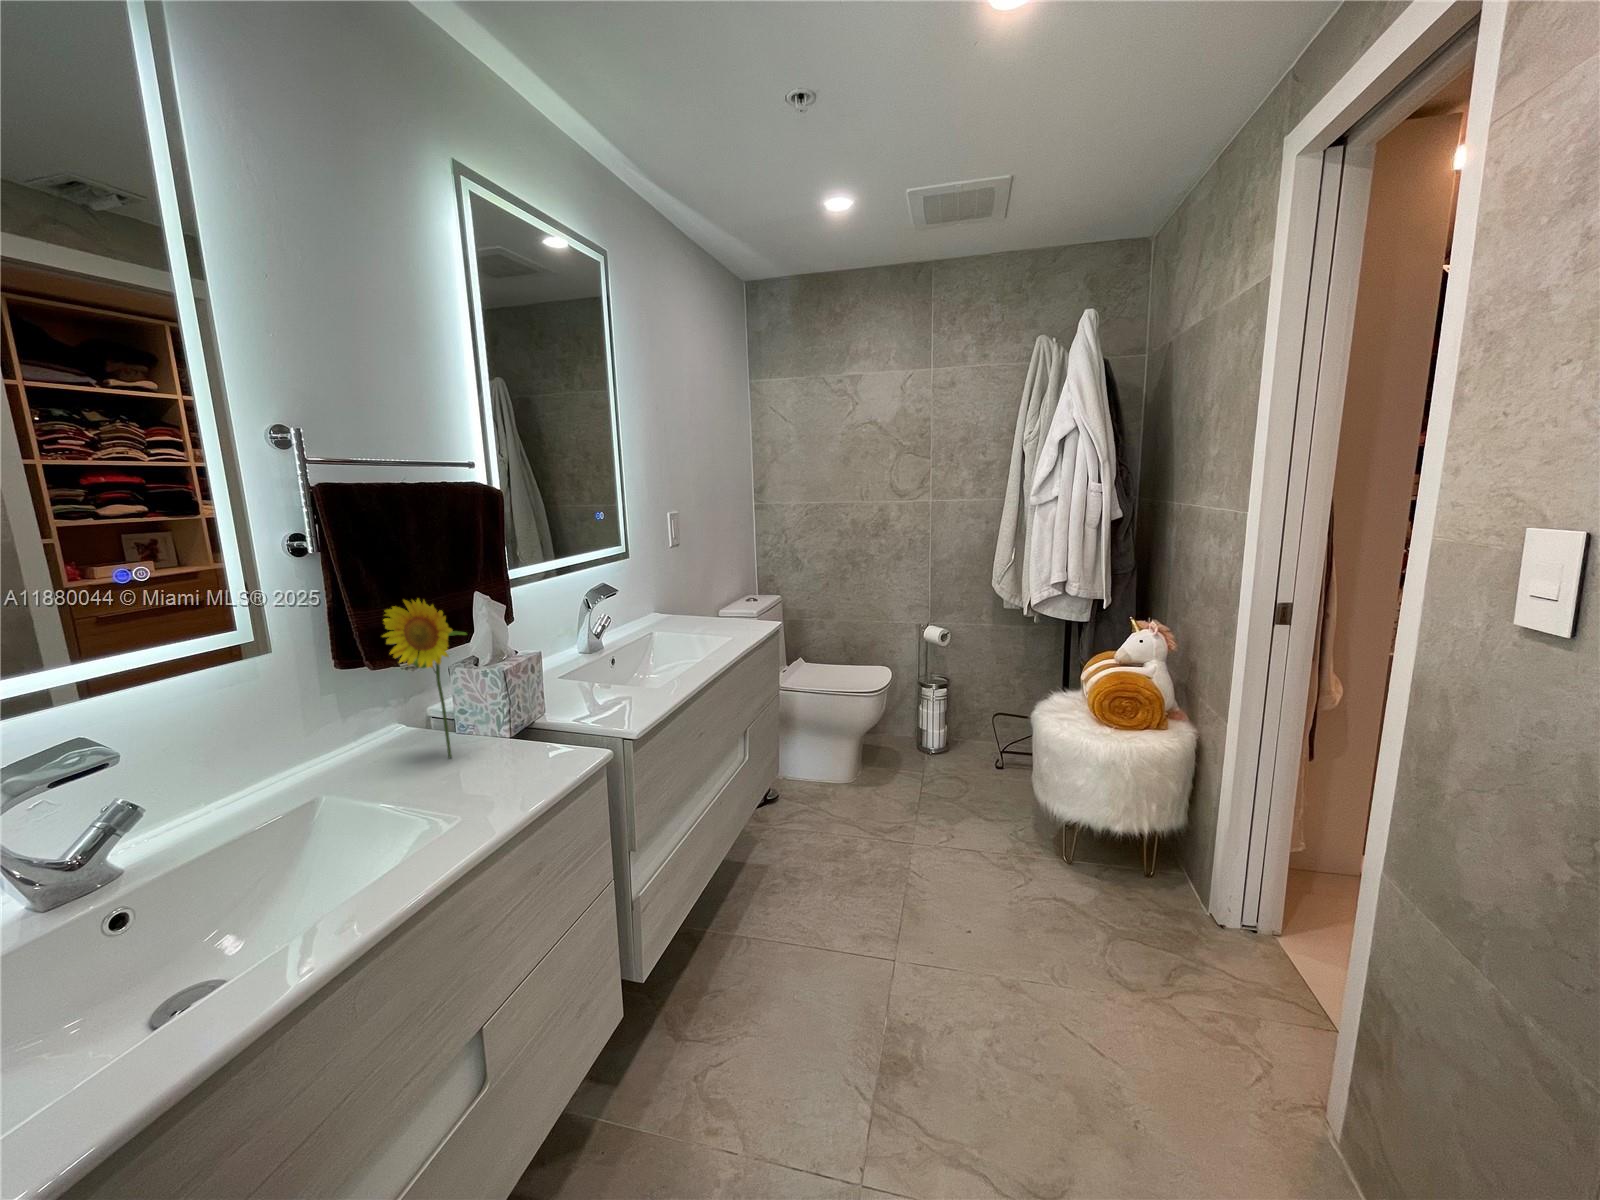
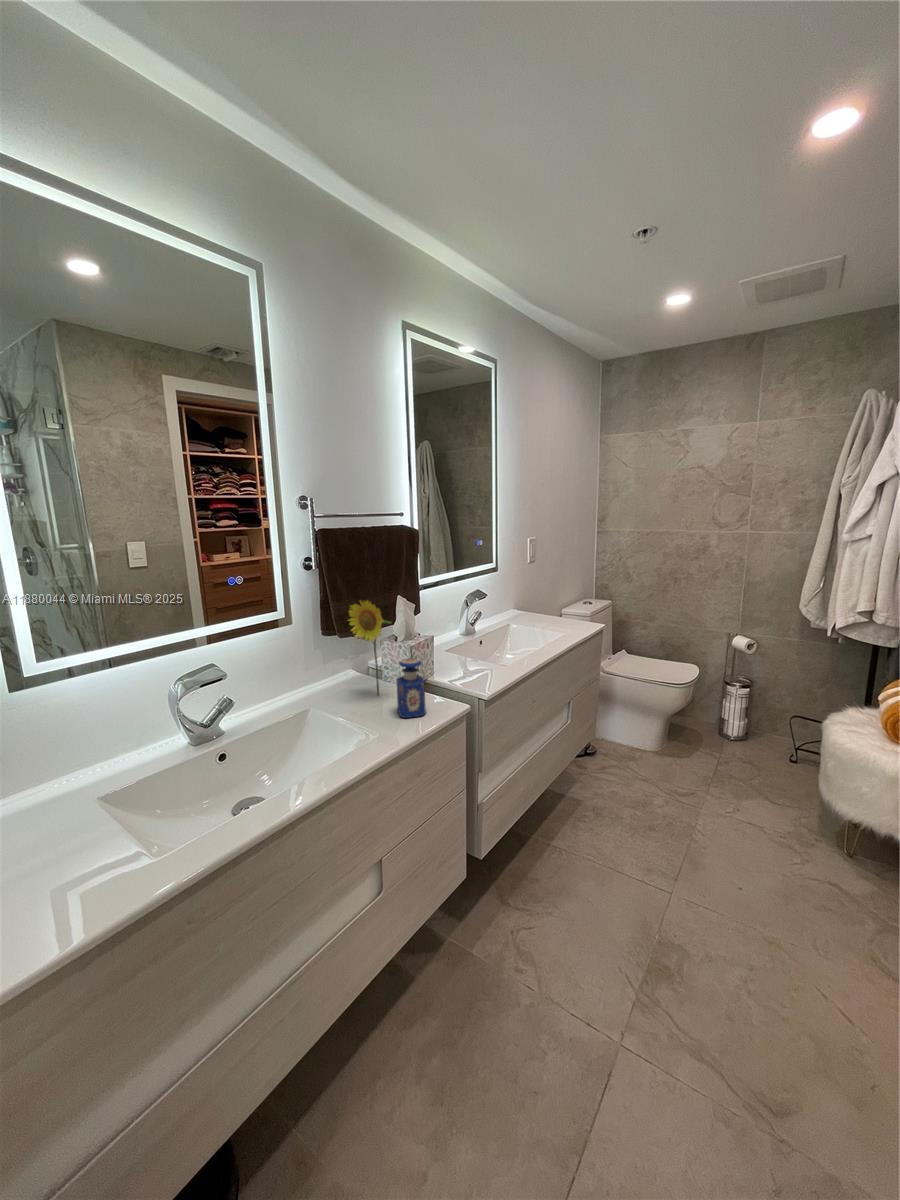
perfume bottle: none [482,687,538,785] -> present [396,658,426,718]

